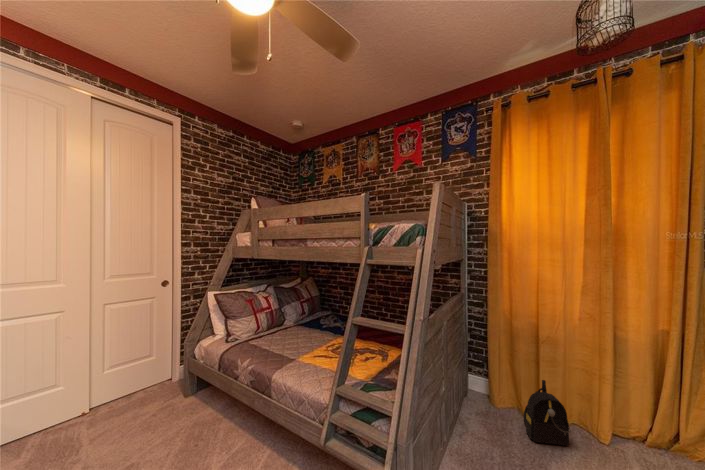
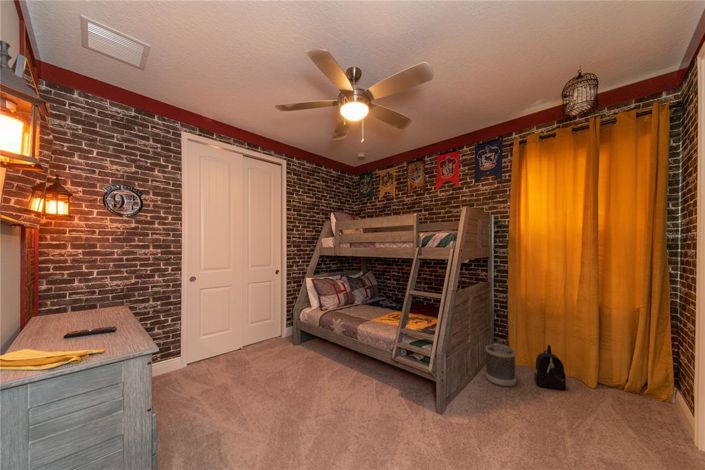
wastebasket: none [462,381,503,448] -> present [486,344,516,386]

